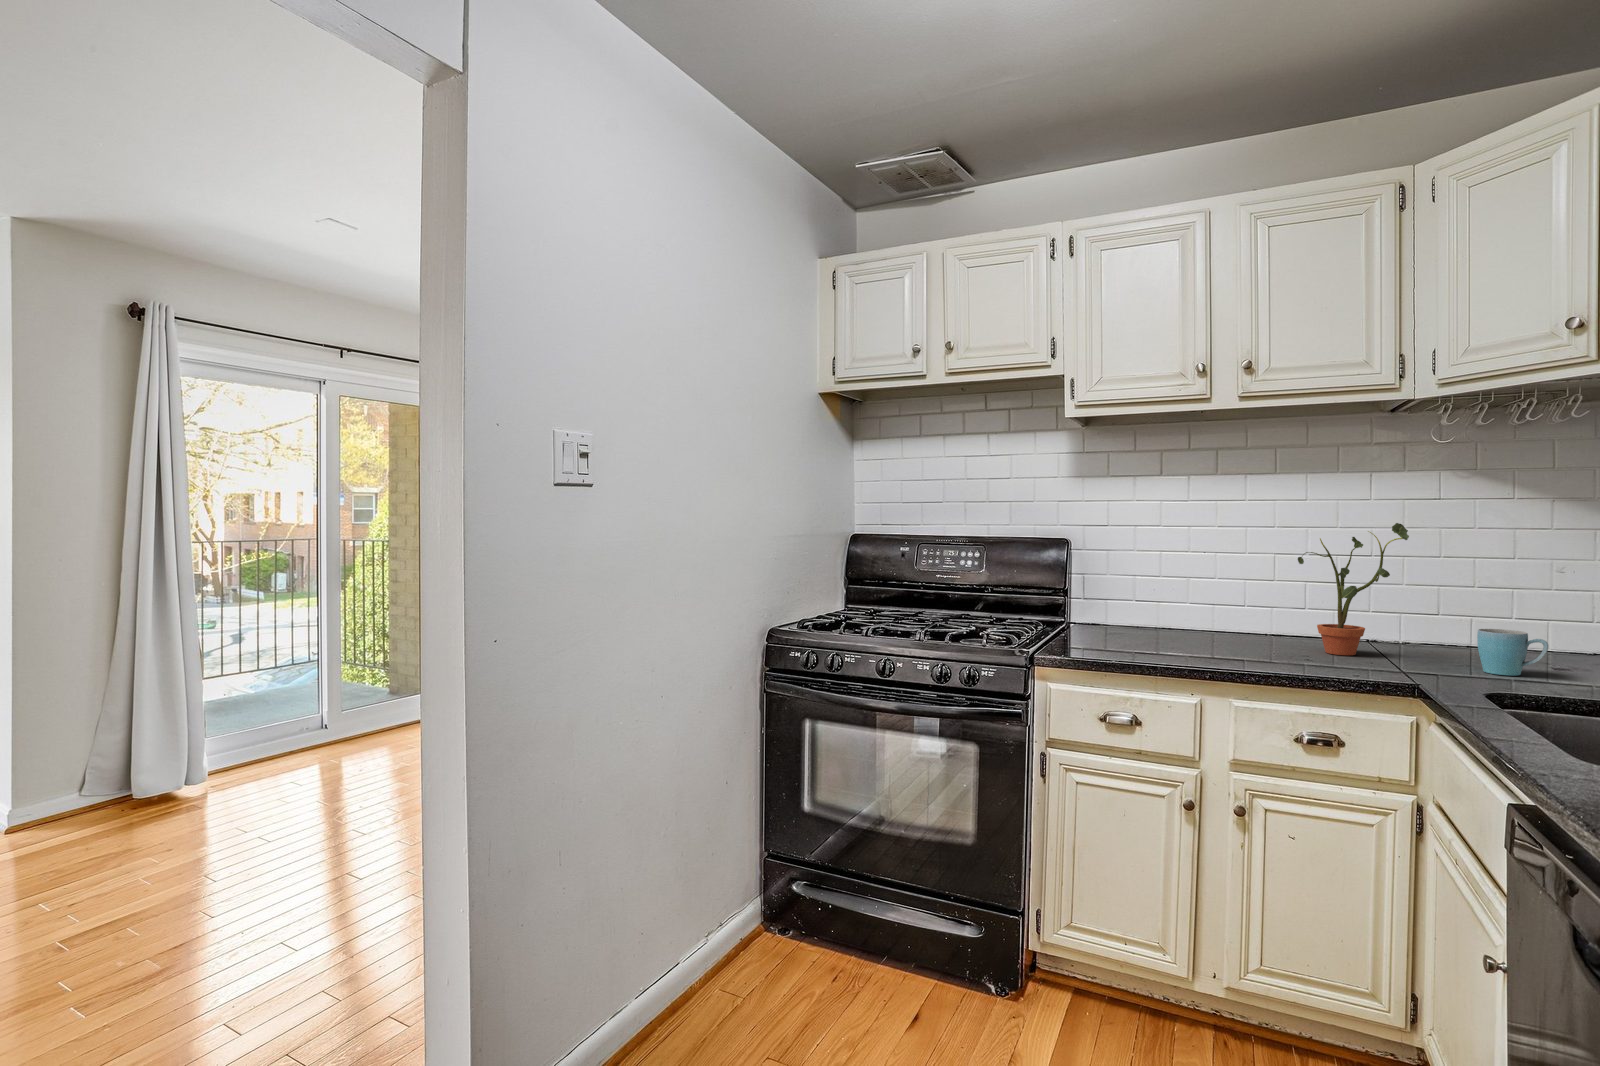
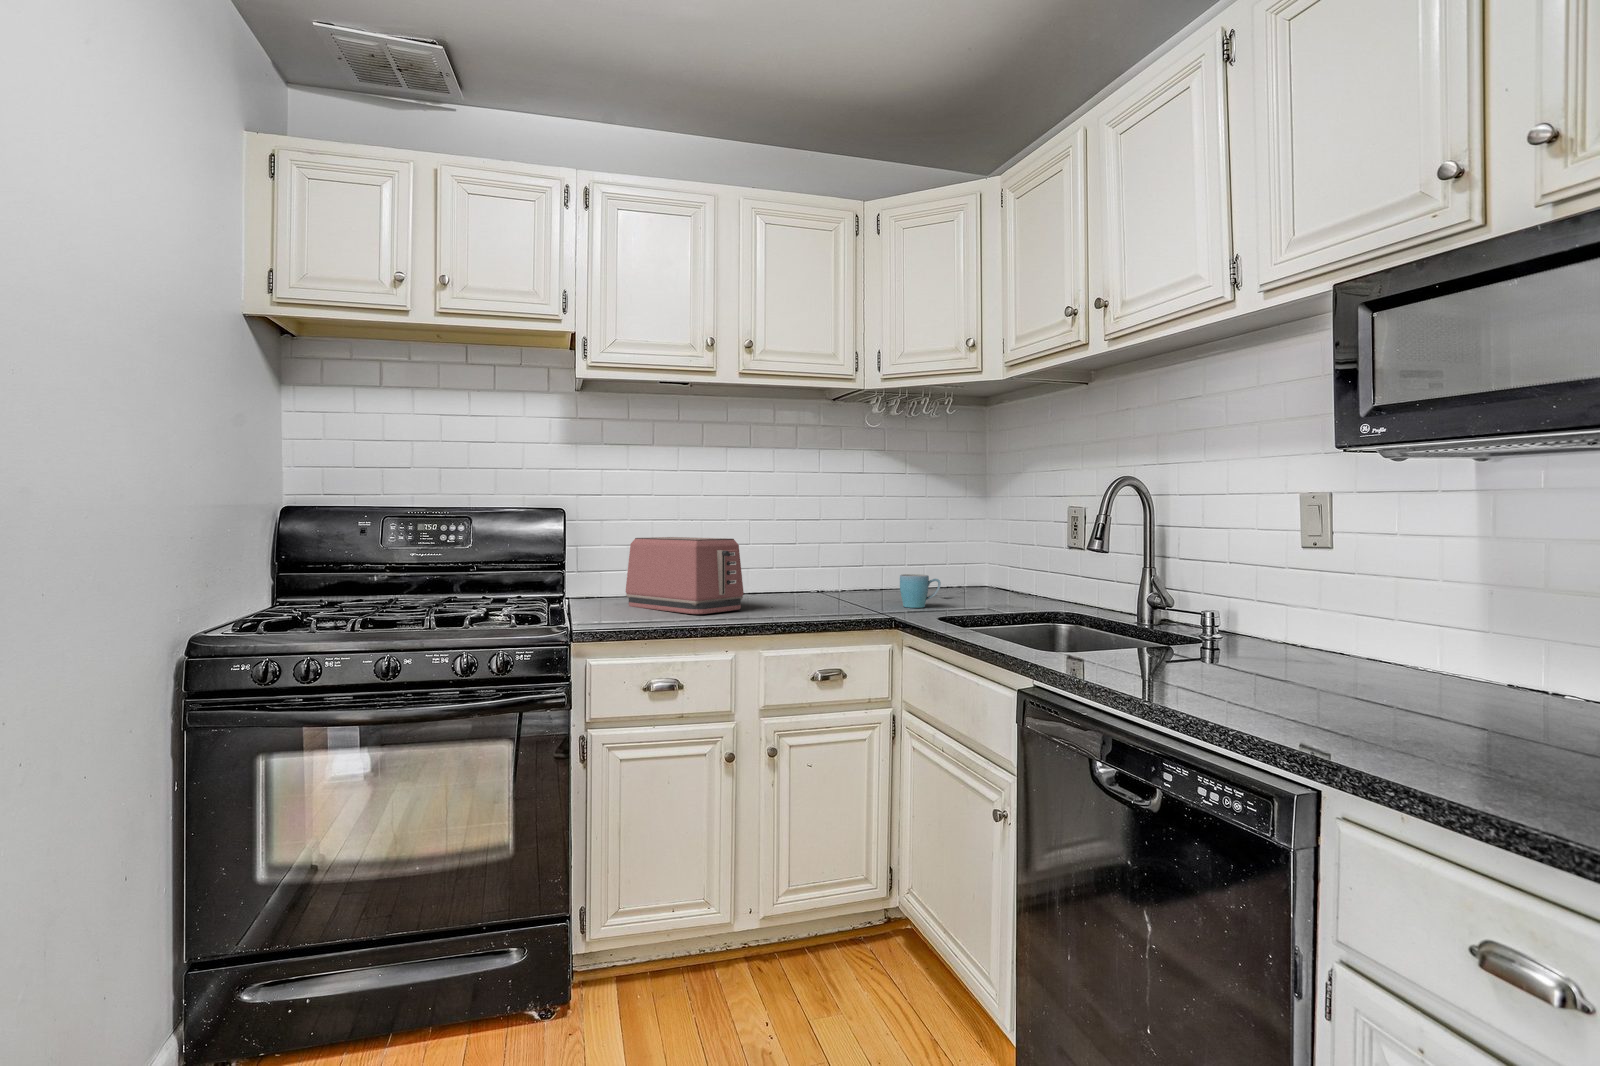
potted plant: present [1298,523,1409,655] -> none [782,496,848,605]
toaster: none [1112,568,1235,653] -> present [626,537,744,614]

